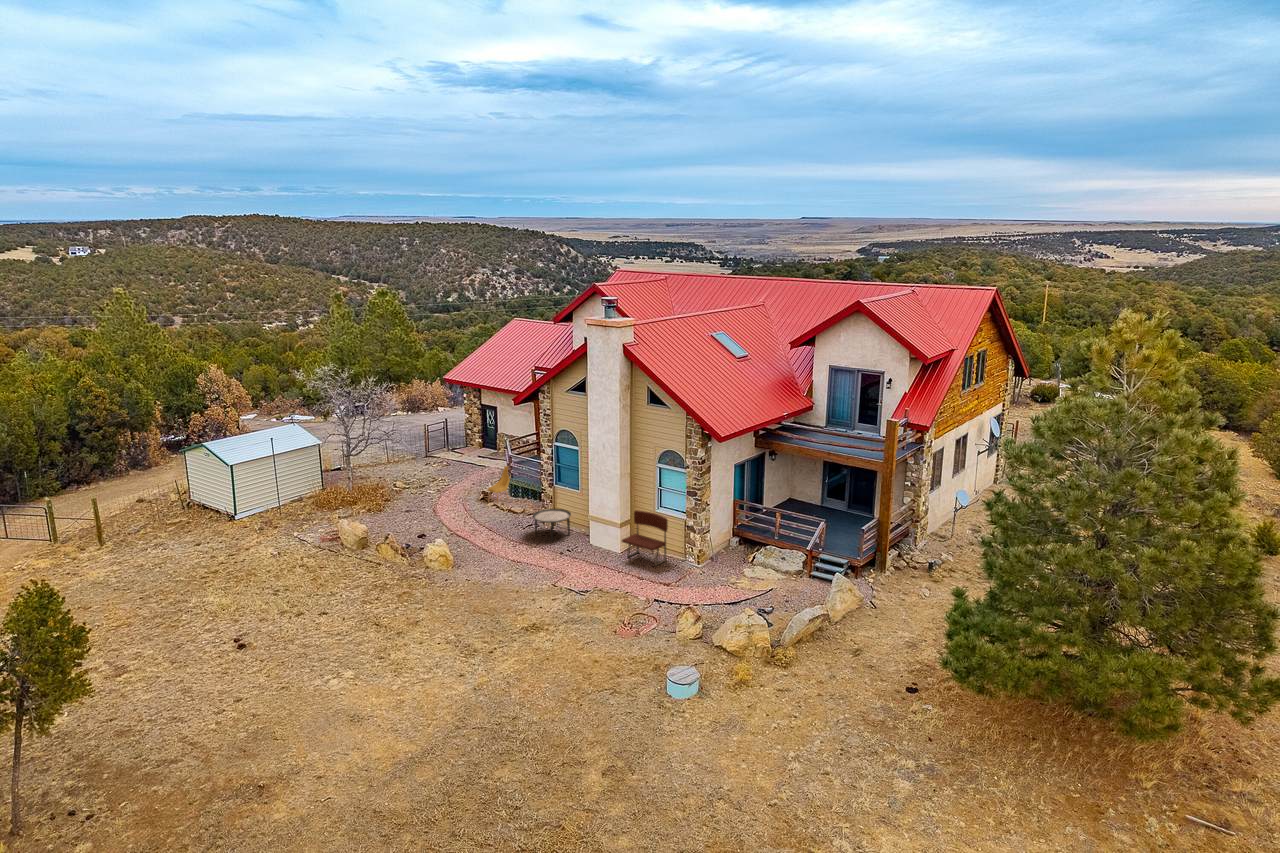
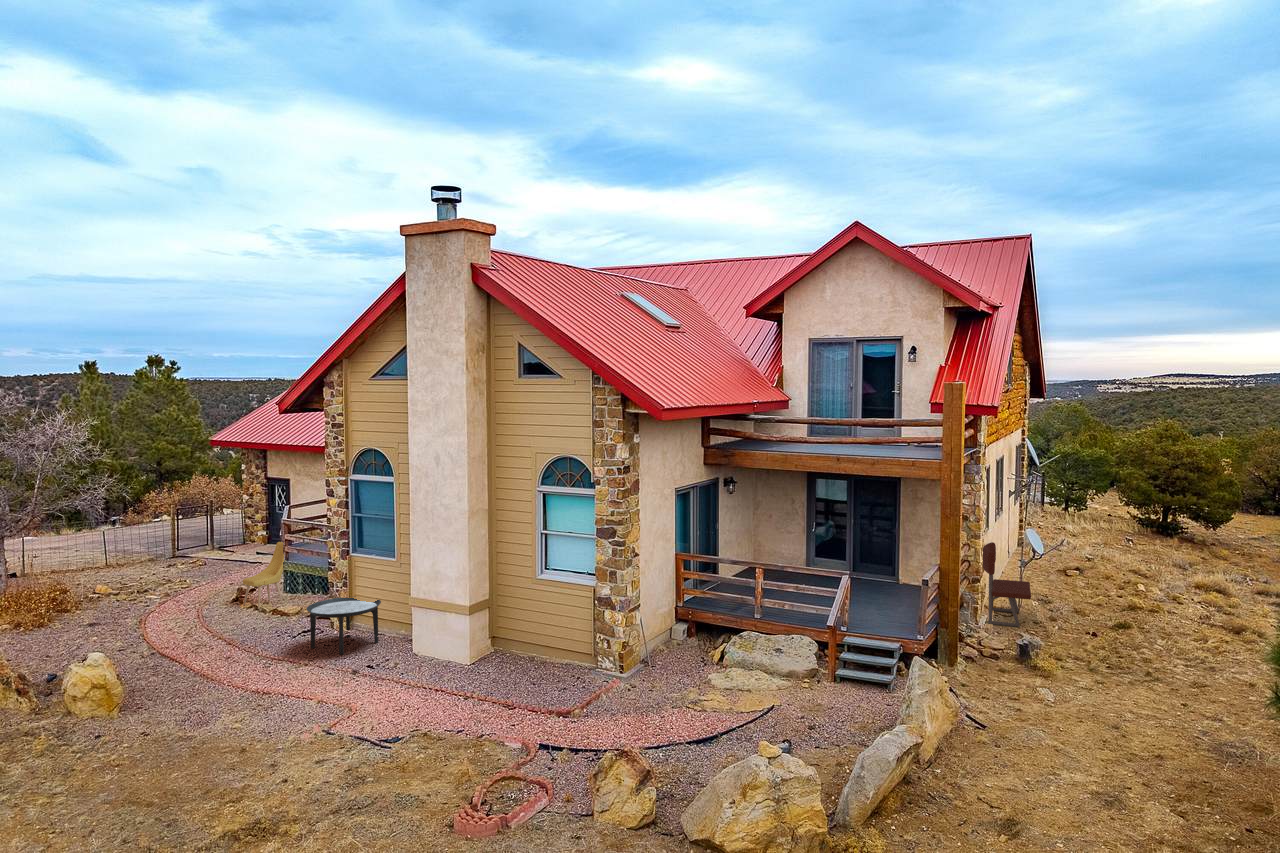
bench: present [622,511,668,566] -> present [982,542,1031,627]

